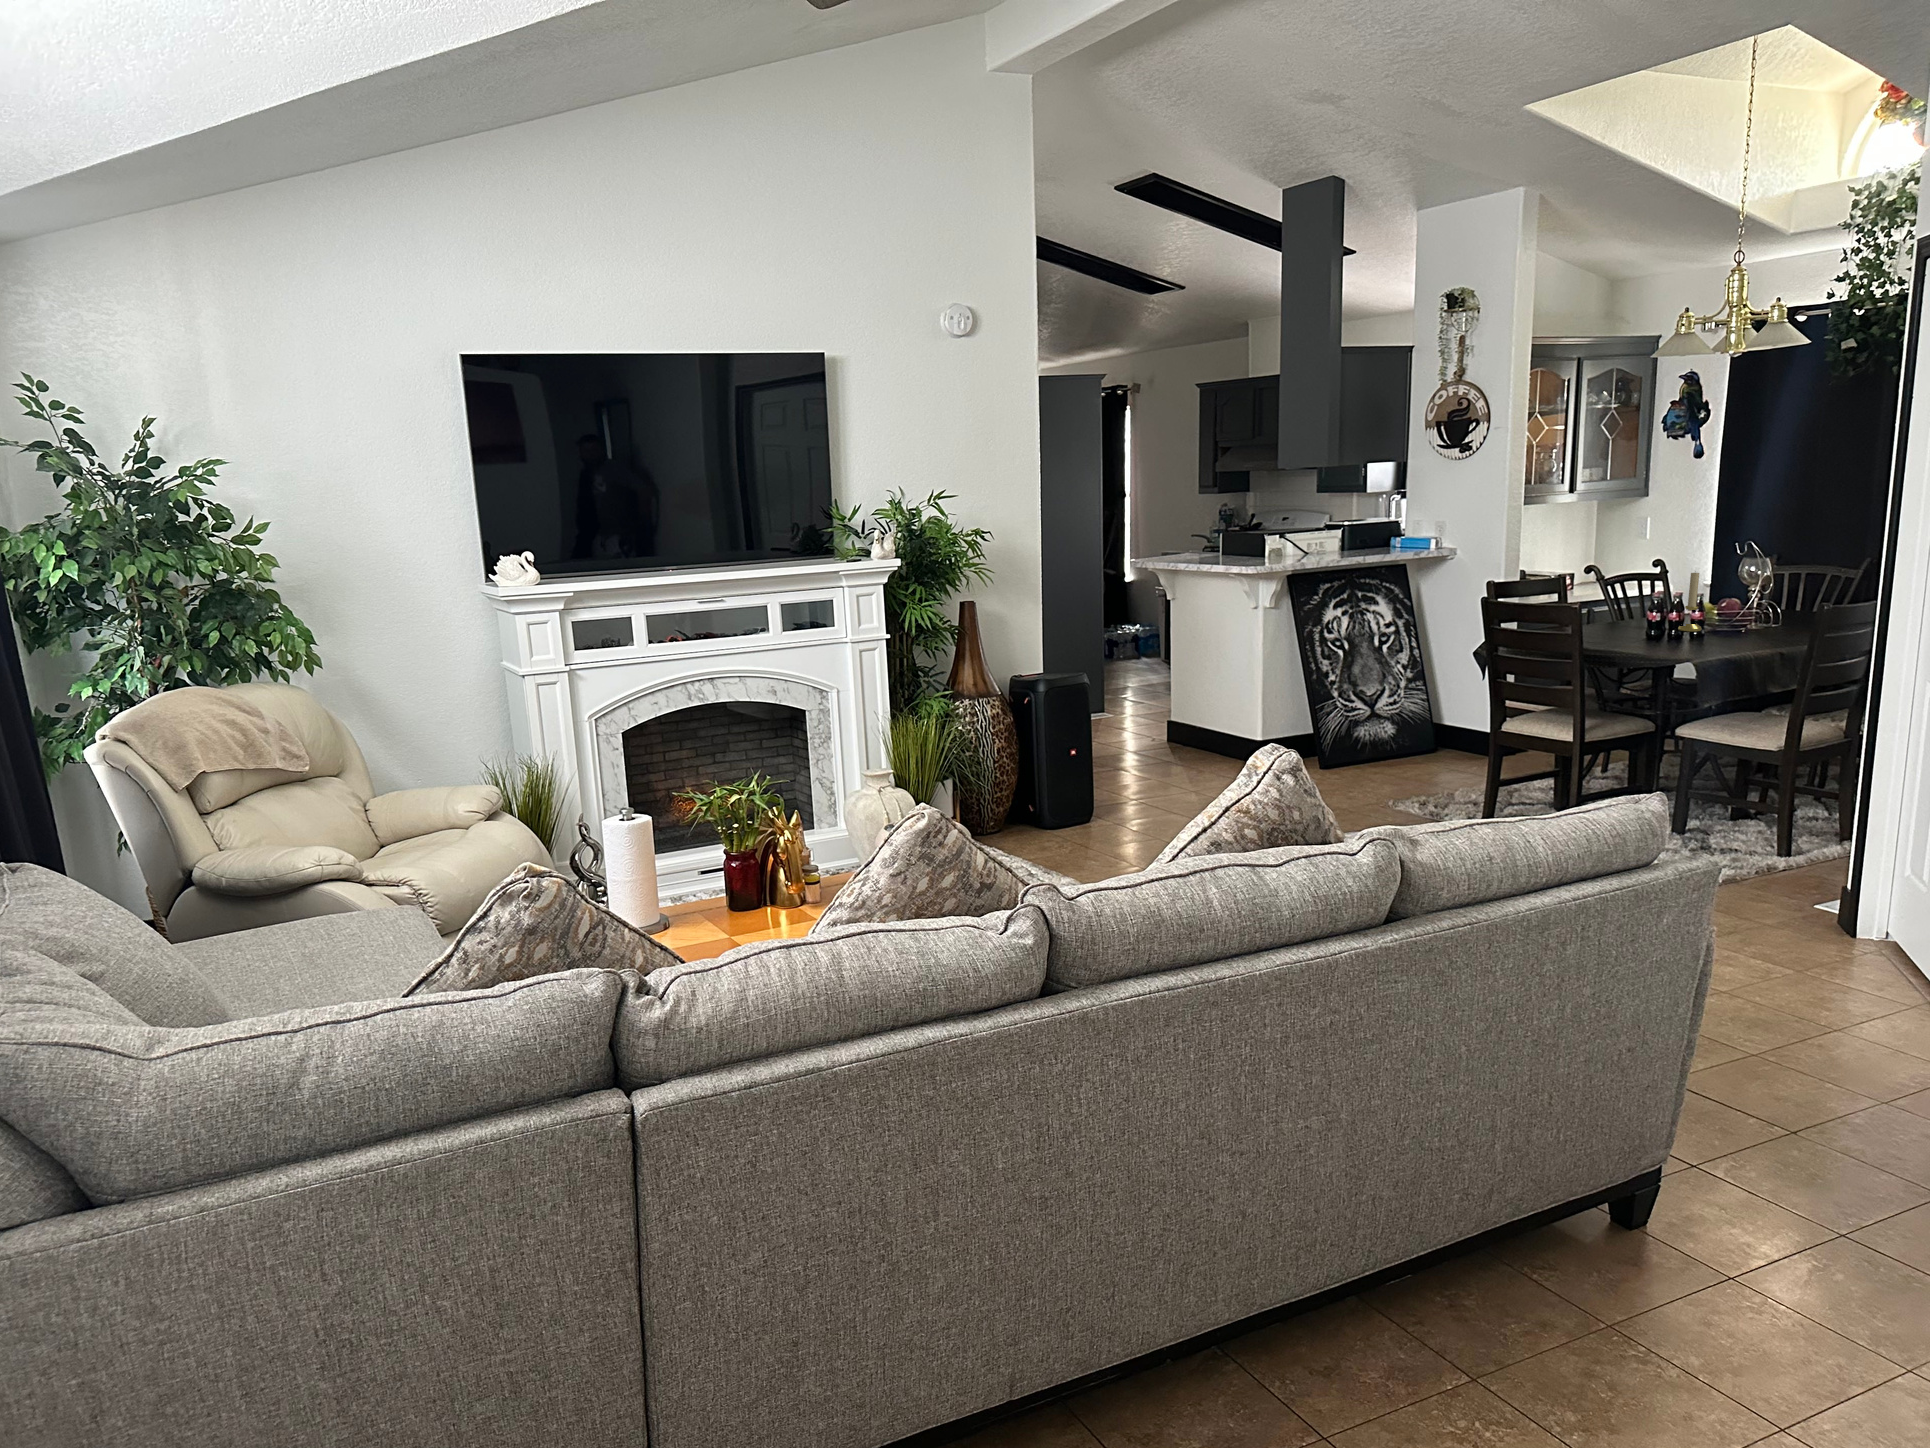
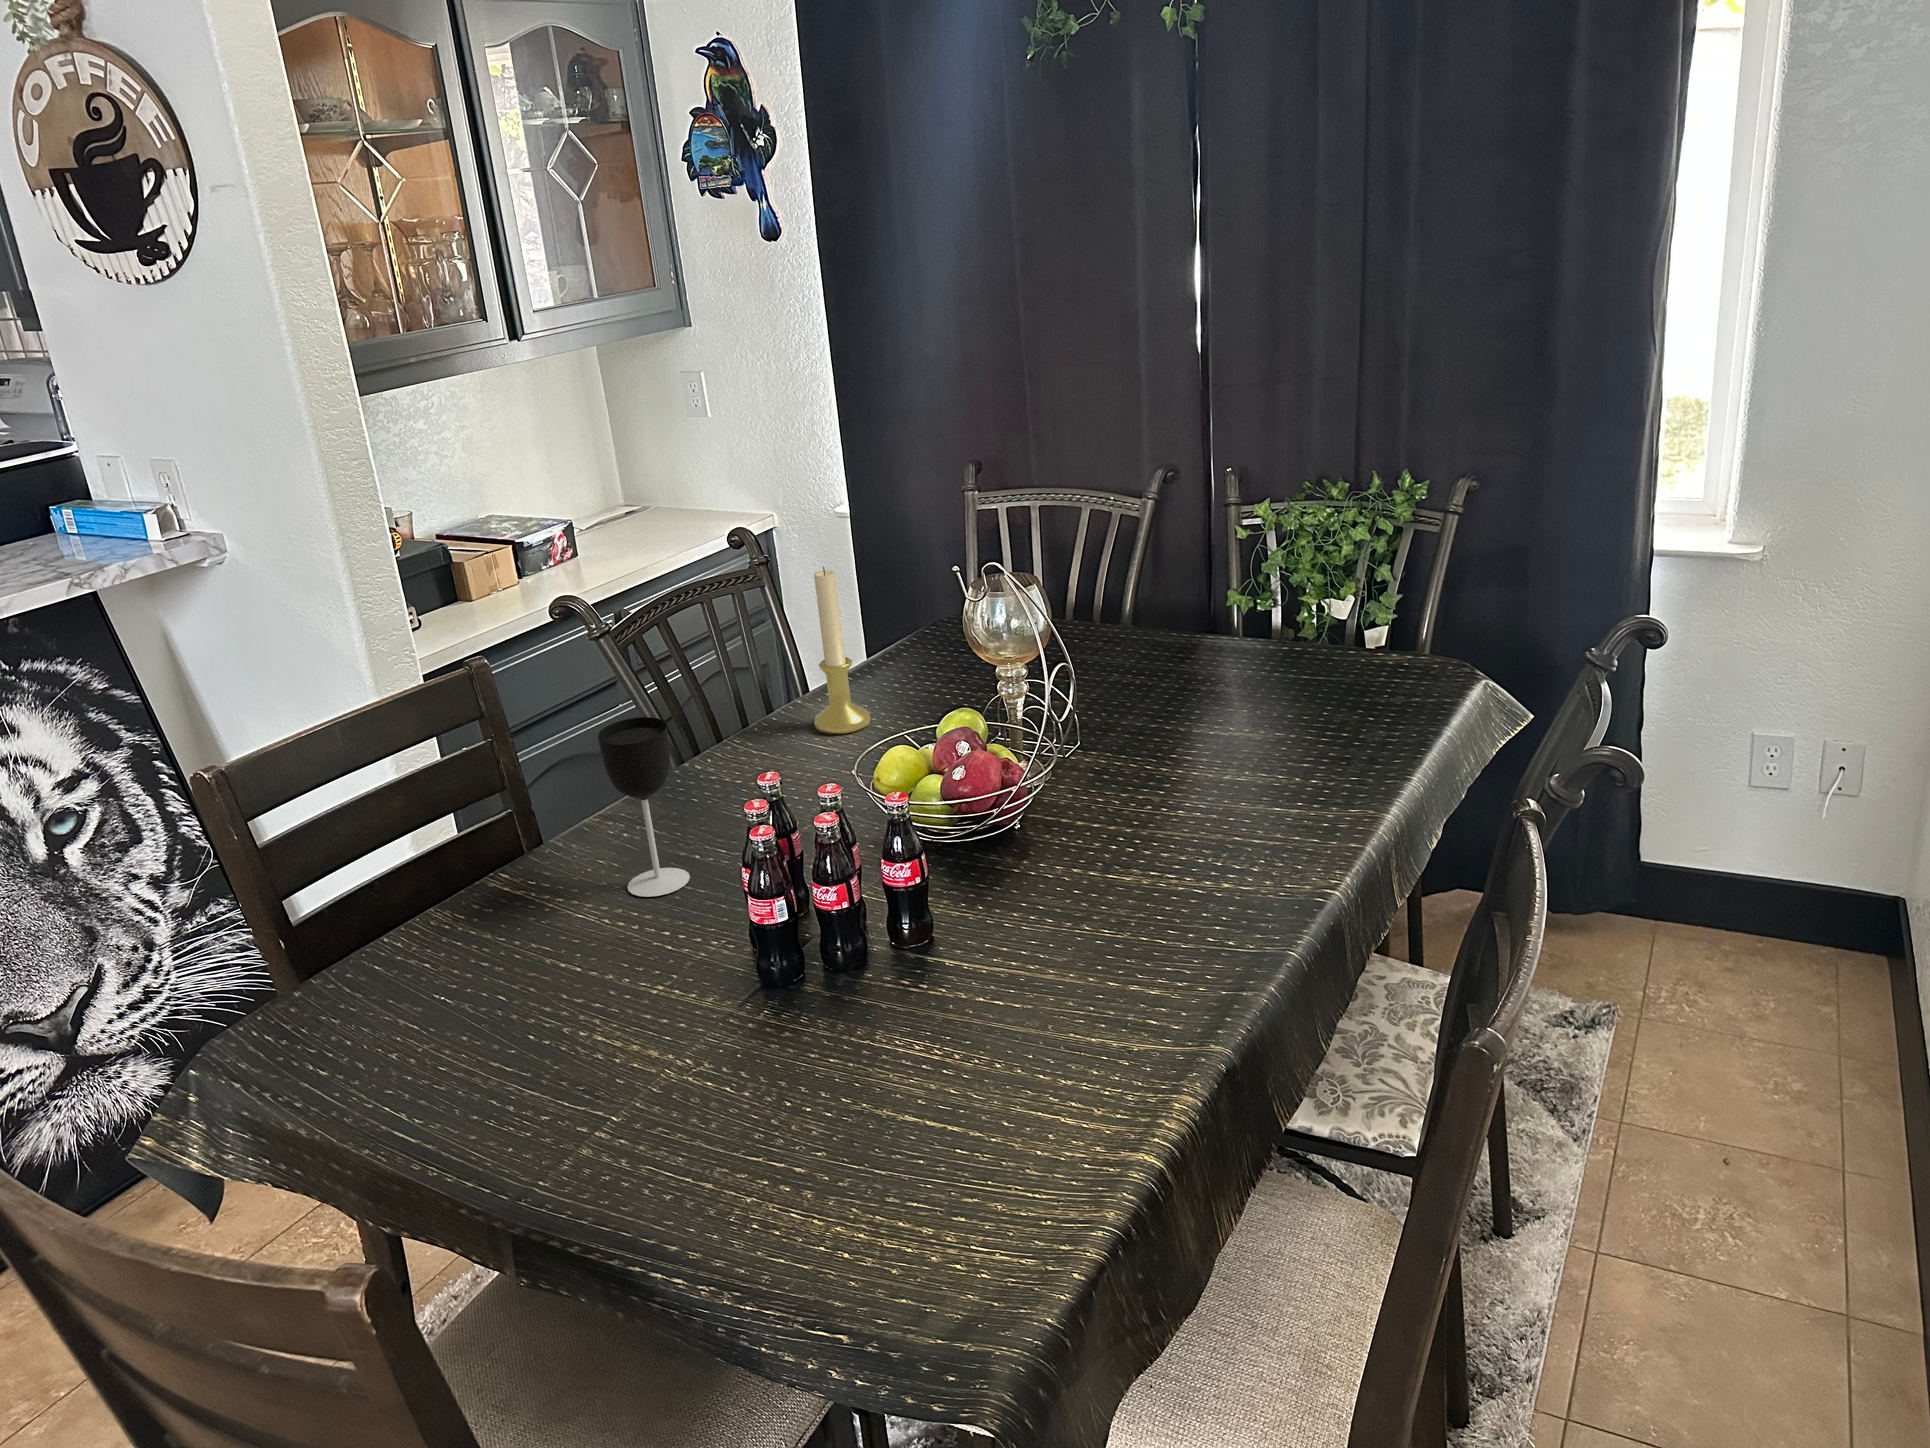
wine glass: none [1608,594,1634,646] -> present [598,717,690,897]

